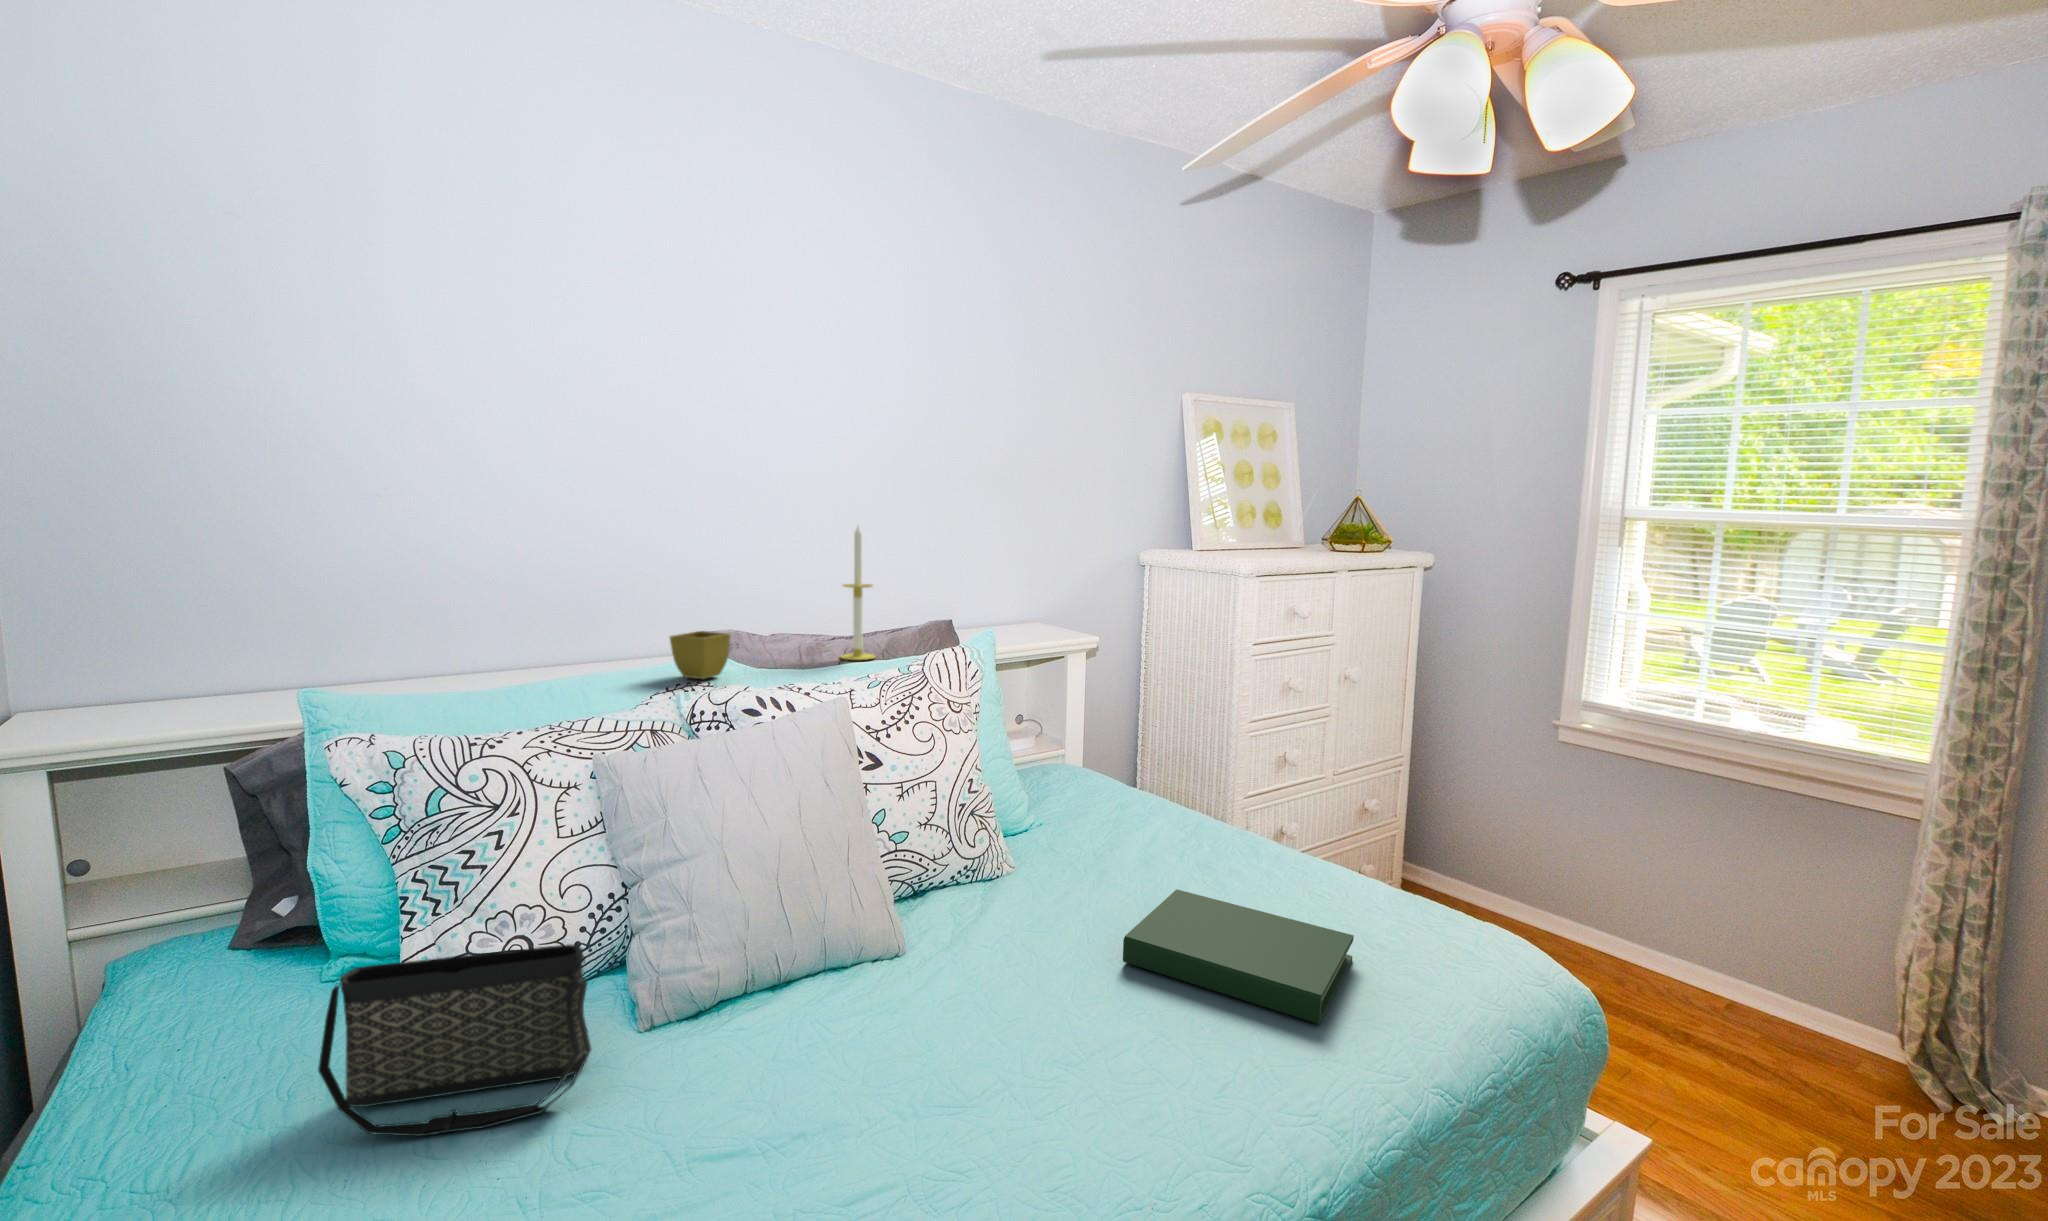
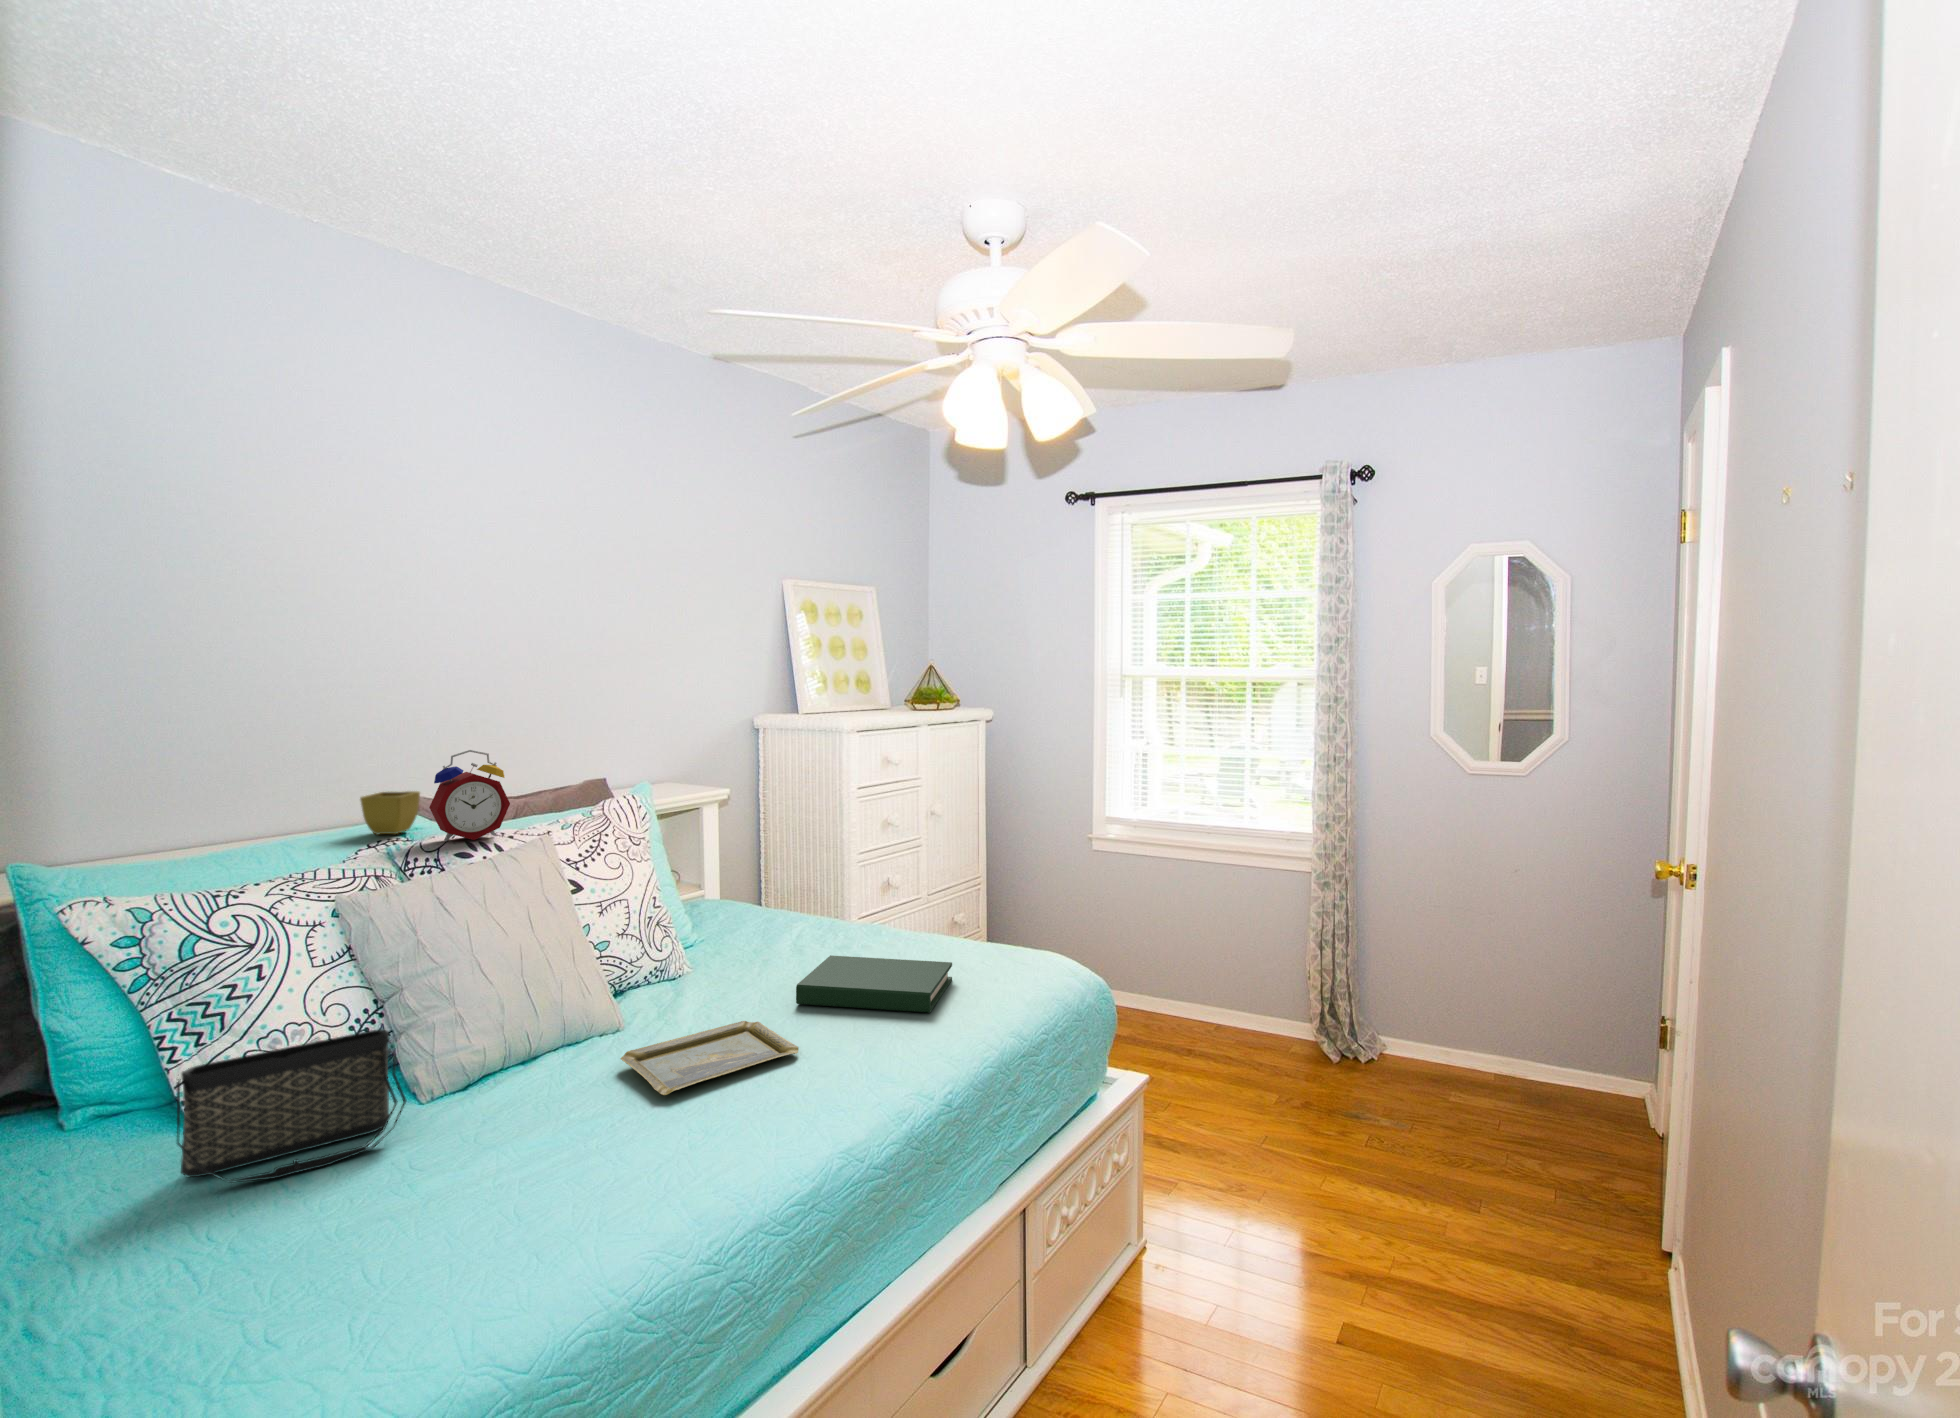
candle: present [841,526,875,660] -> none [513,688,549,810]
alarm clock: none [727,589,809,694] -> present [429,750,510,841]
tray: none [873,983,1113,1113] -> present [620,1021,799,1095]

